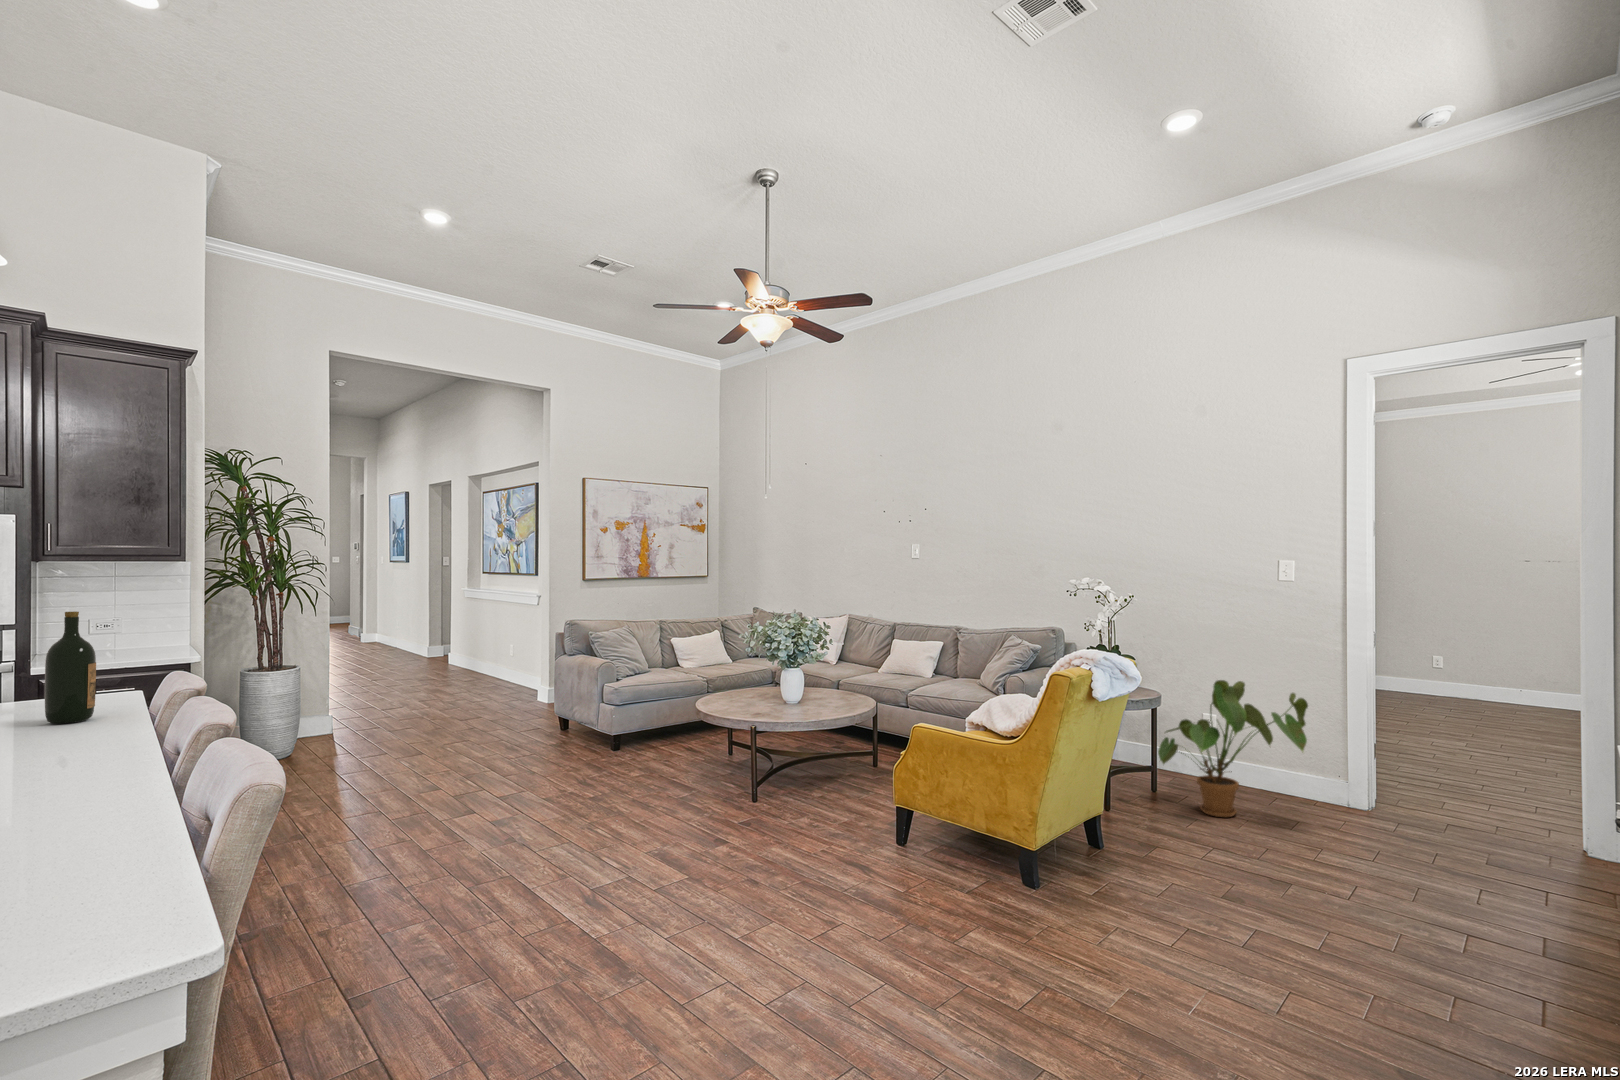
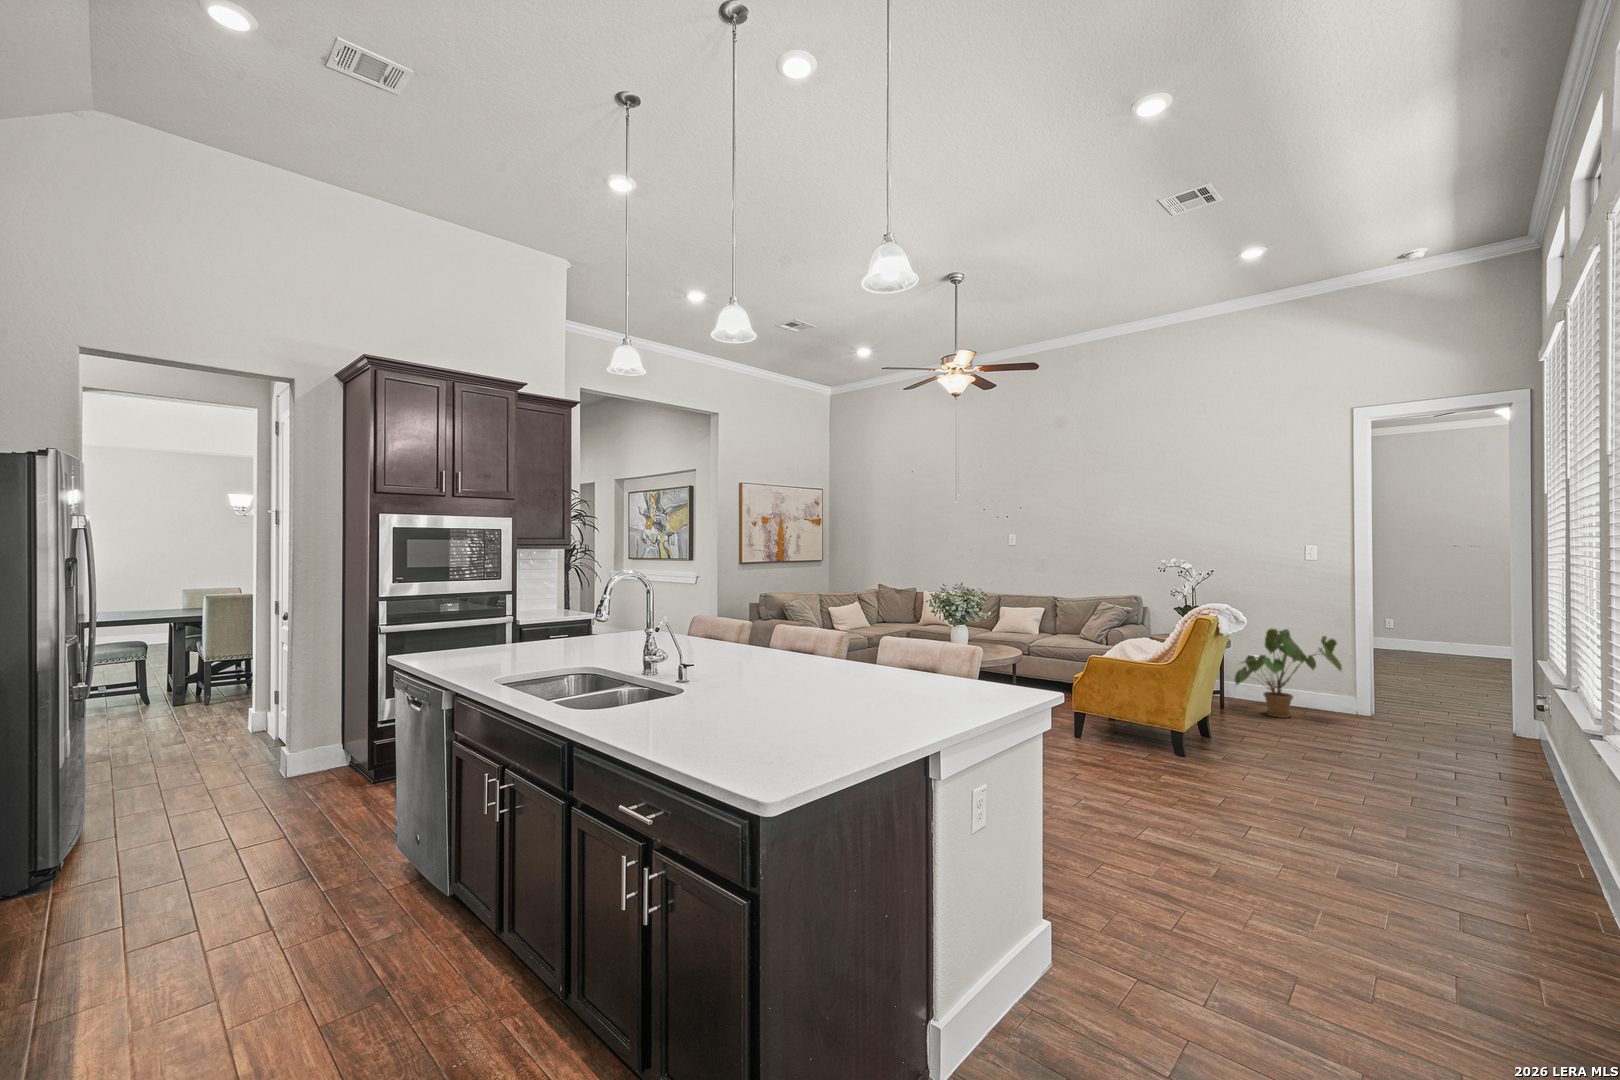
wine bottle: present [45,611,96,724] -> none [714,582,737,650]

